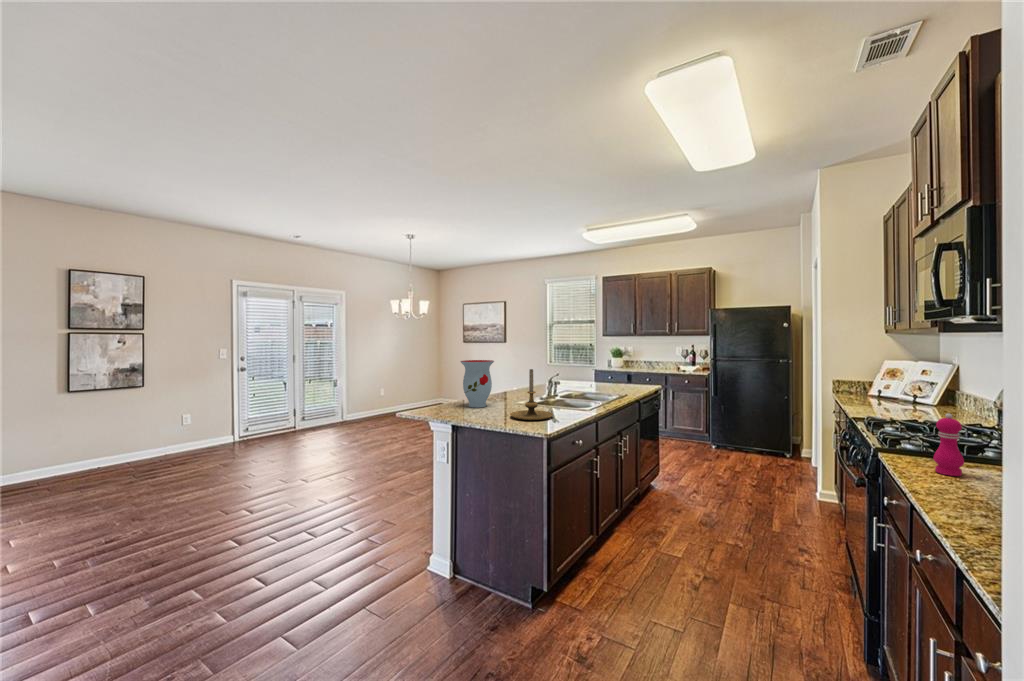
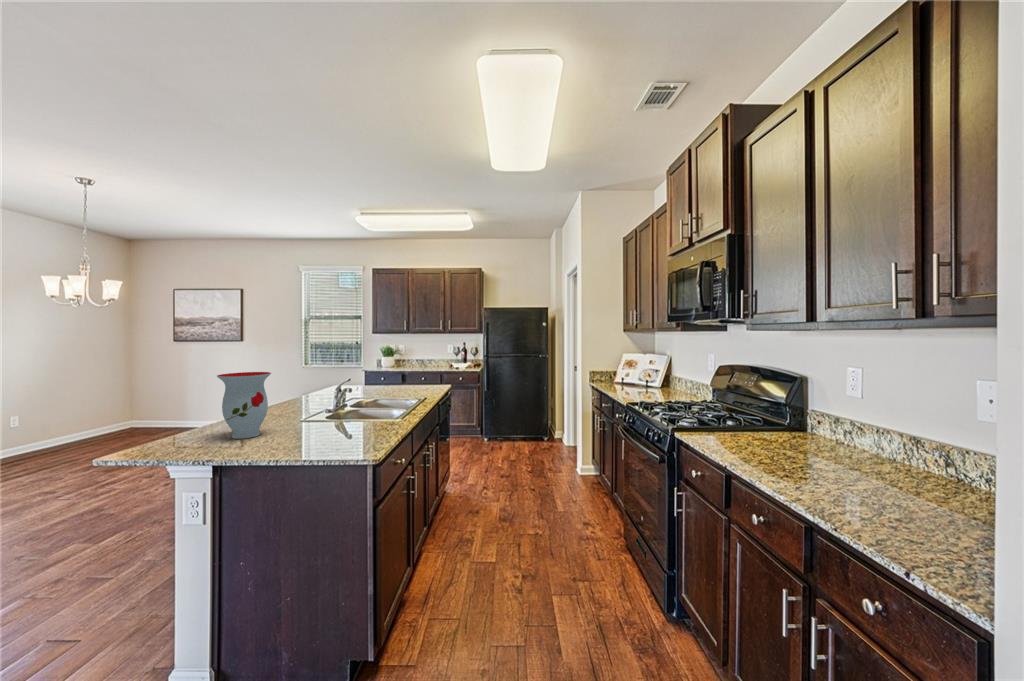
candle holder: present [510,369,553,420] -> none [307,381,365,448]
pepper mill: present [934,413,964,476] -> none [717,400,736,449]

